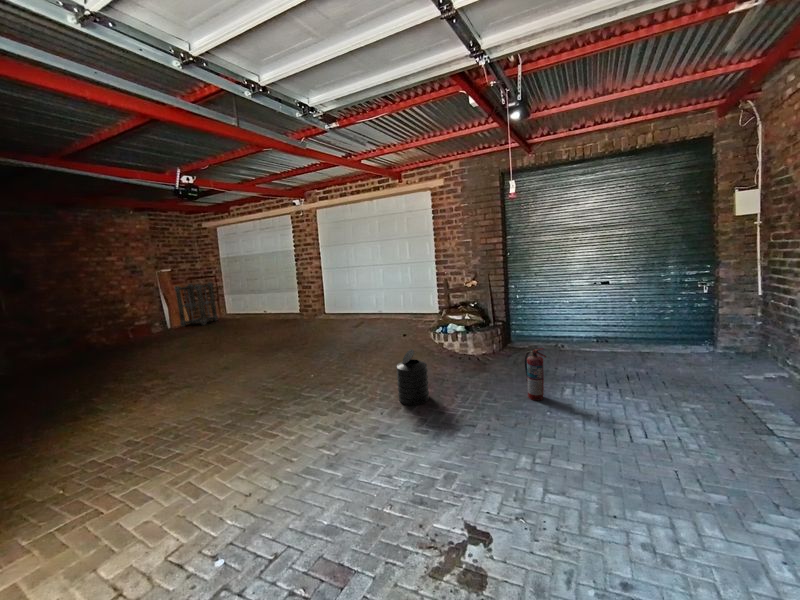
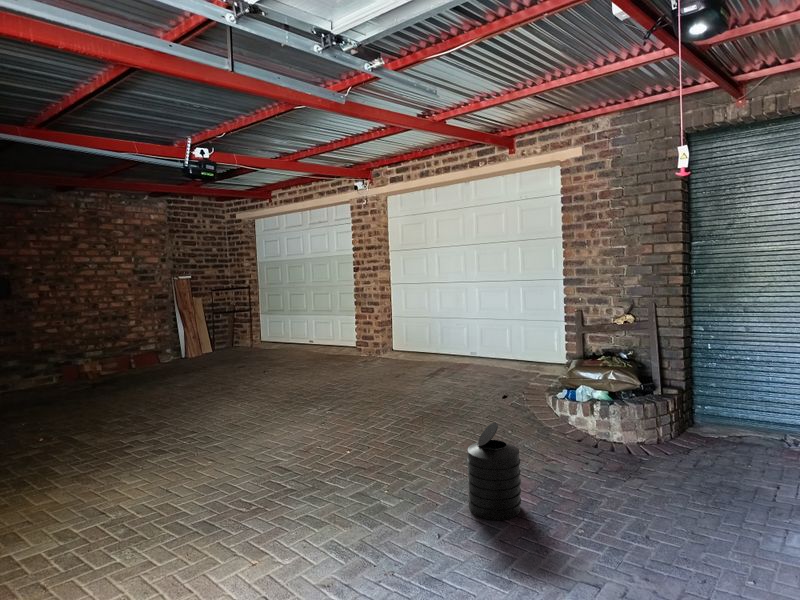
shelving unit: present [174,282,218,327] -> none [194,296,245,355]
fire extinguisher: present [524,348,546,401] -> none [706,448,751,549]

